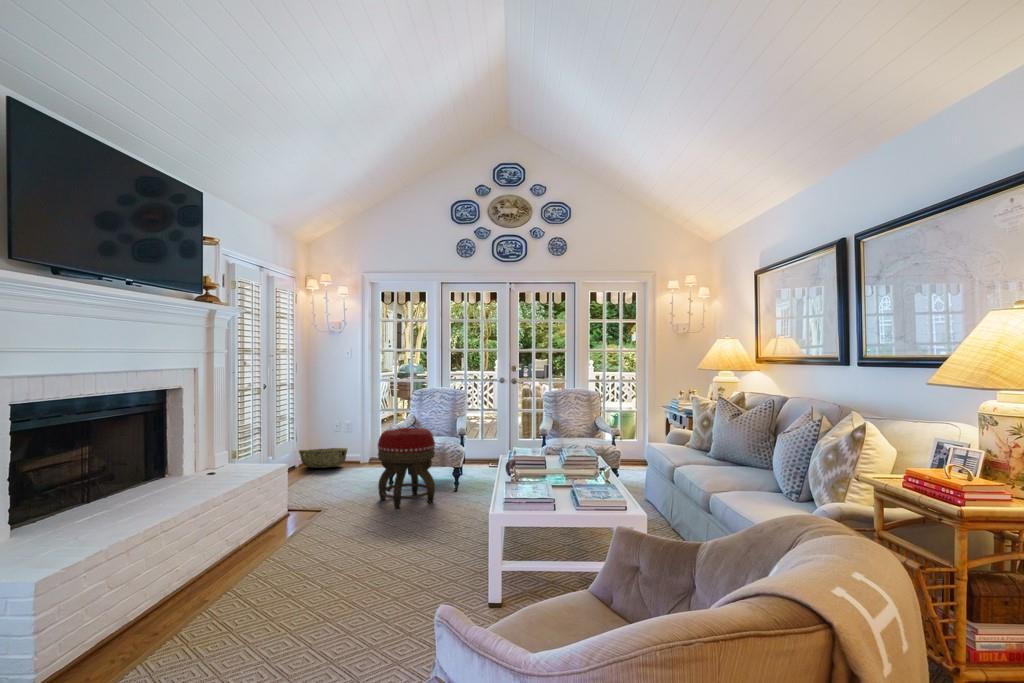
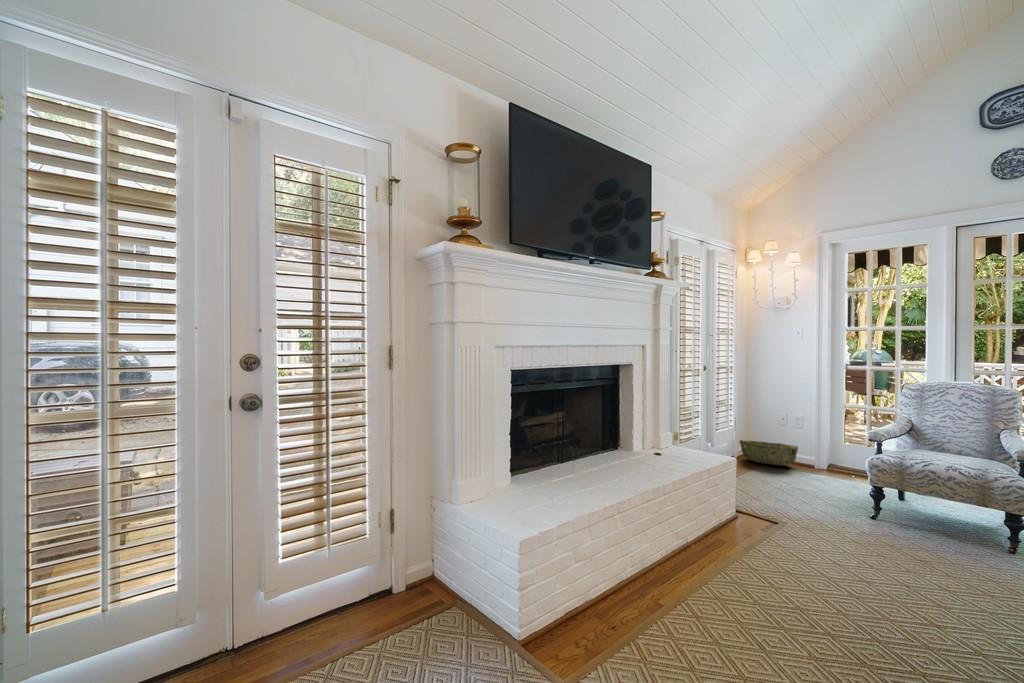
footstool: present [378,428,435,509] -> none [863,437,972,559]

